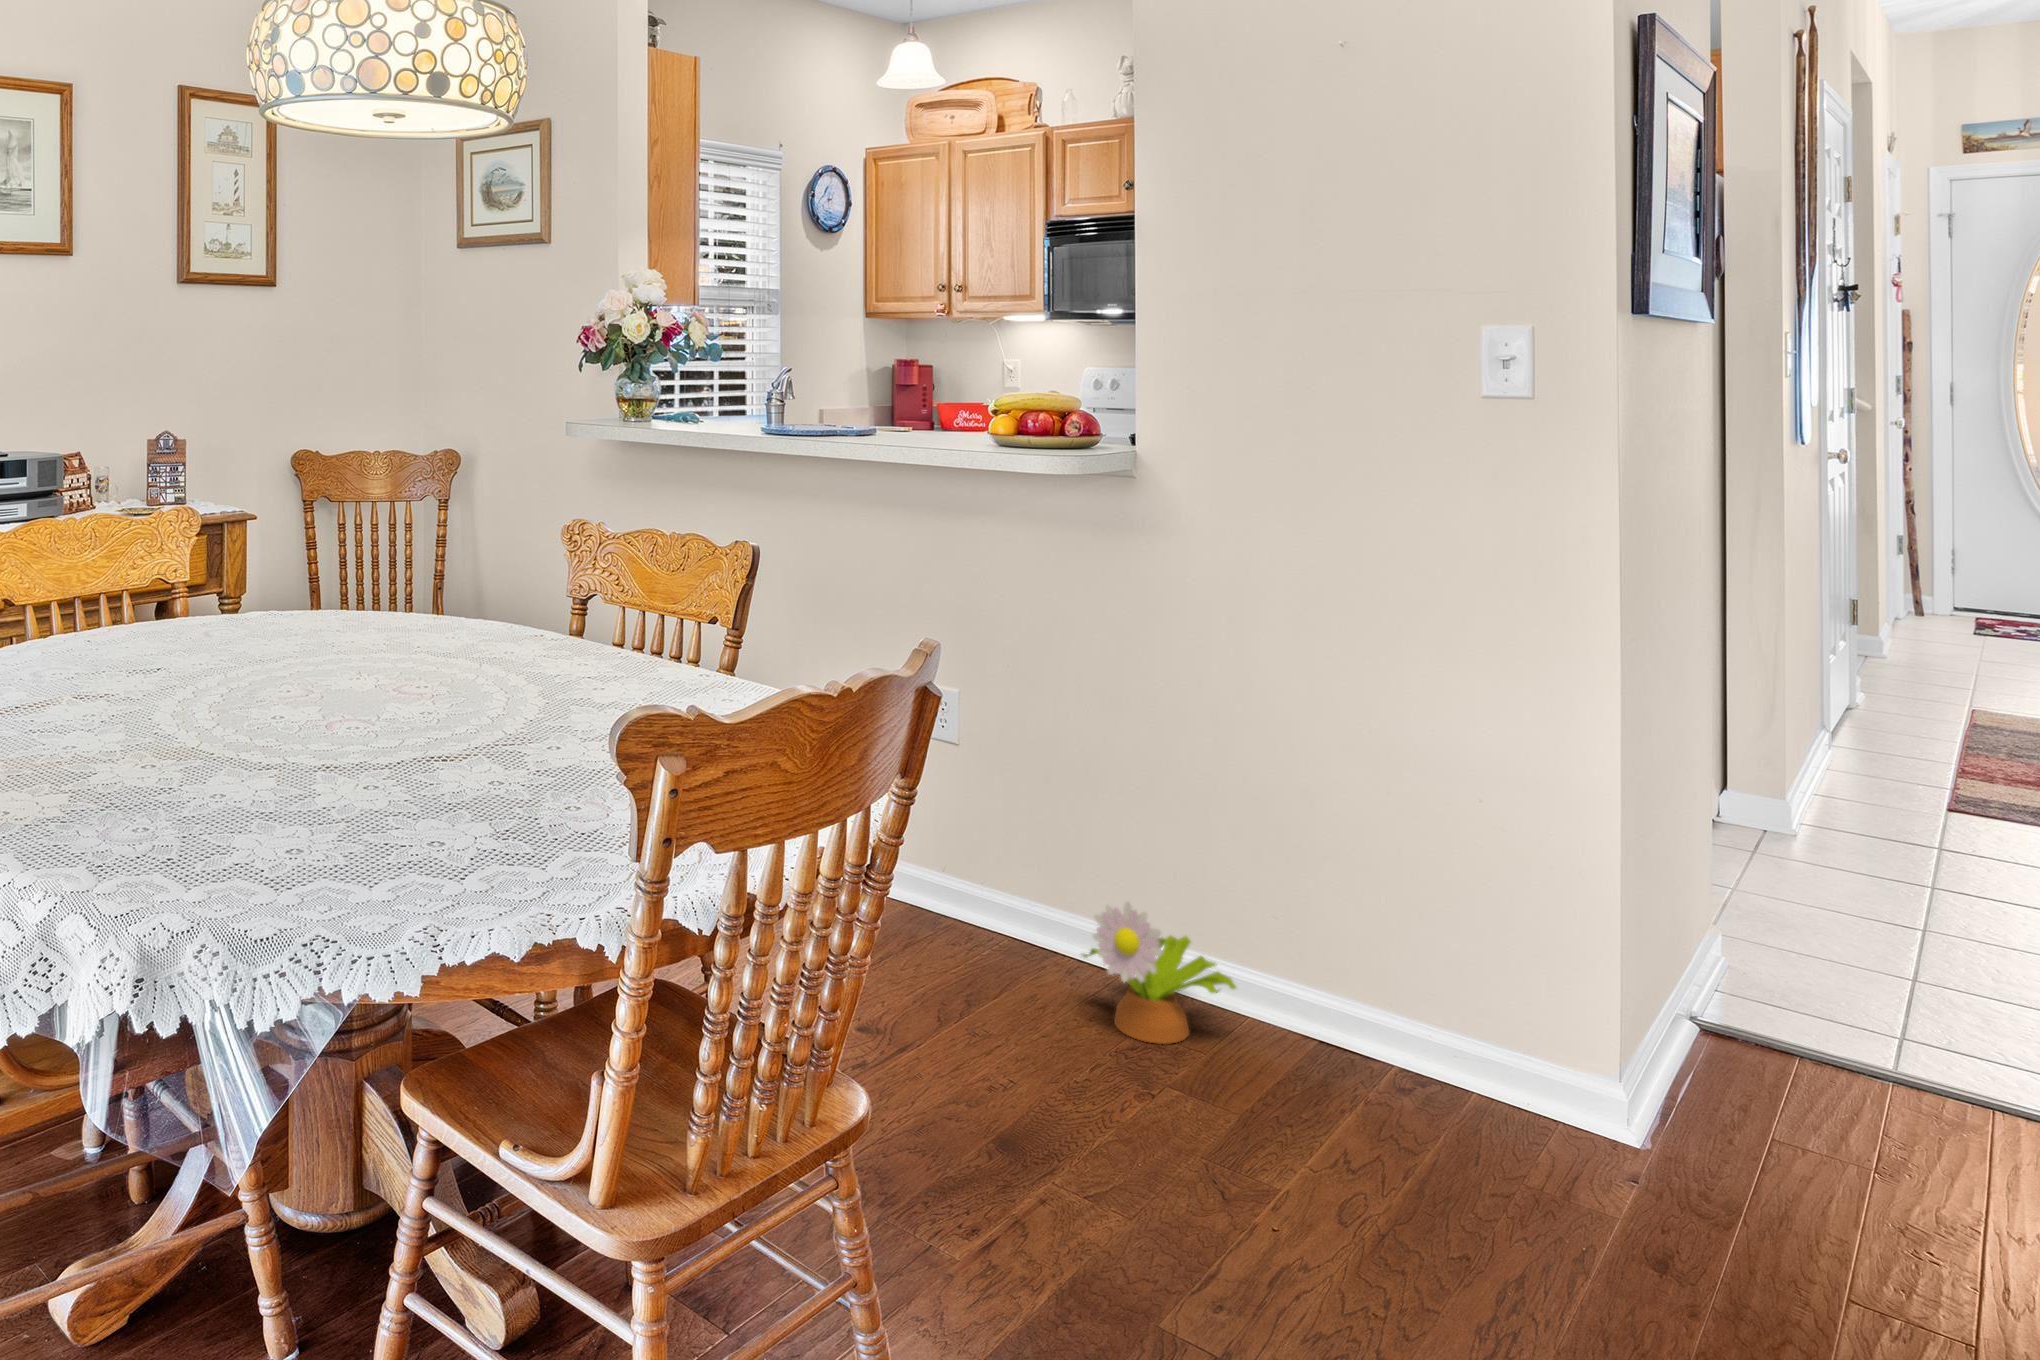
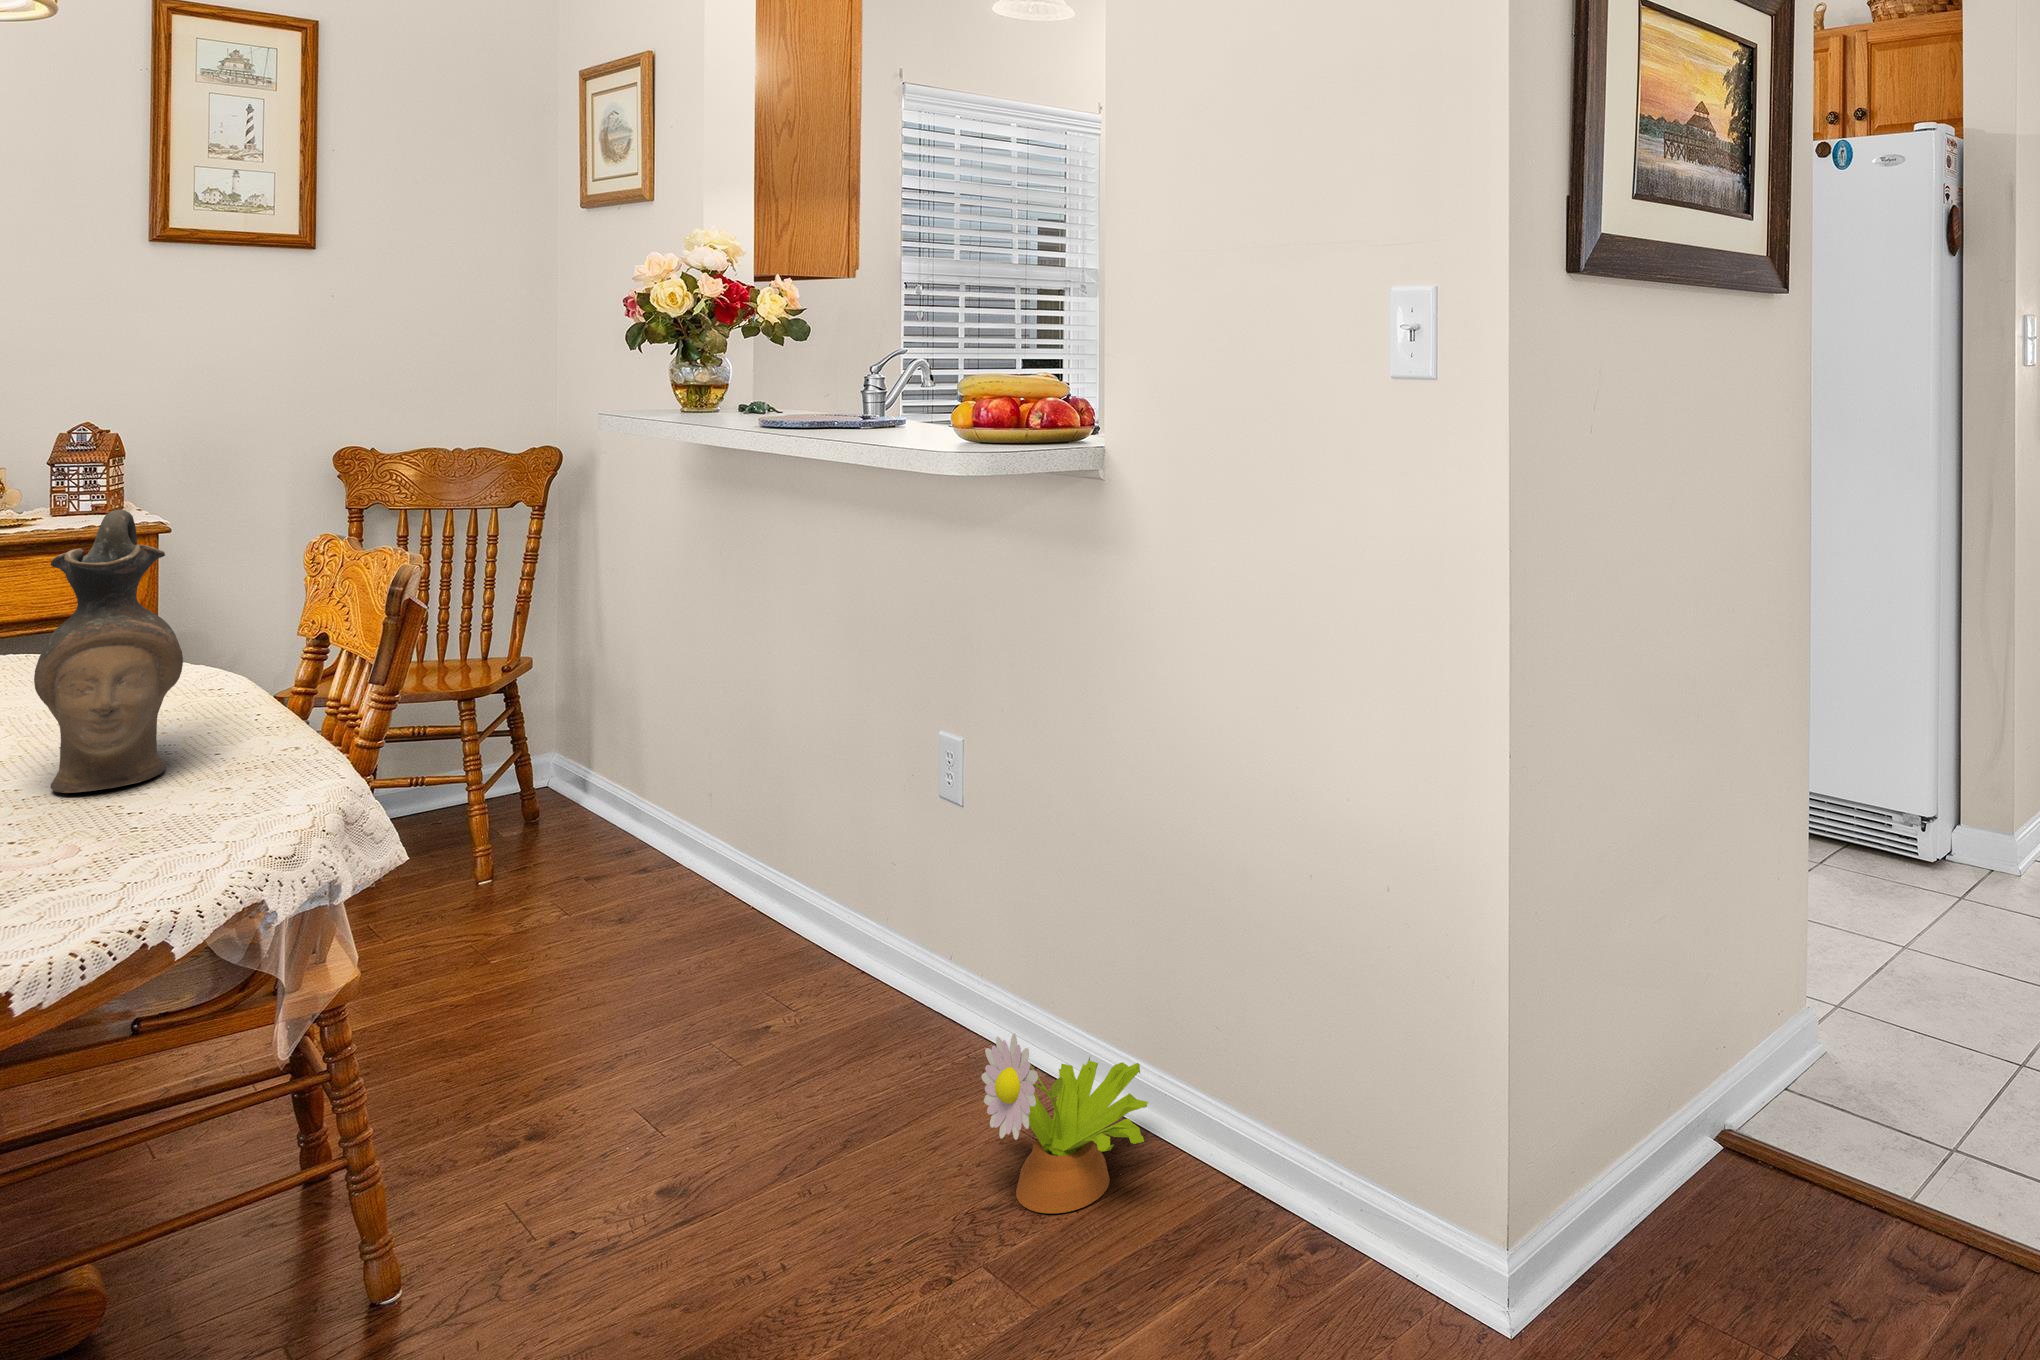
ceramic pitcher: none [565,485,649,685] -> present [34,510,183,793]

